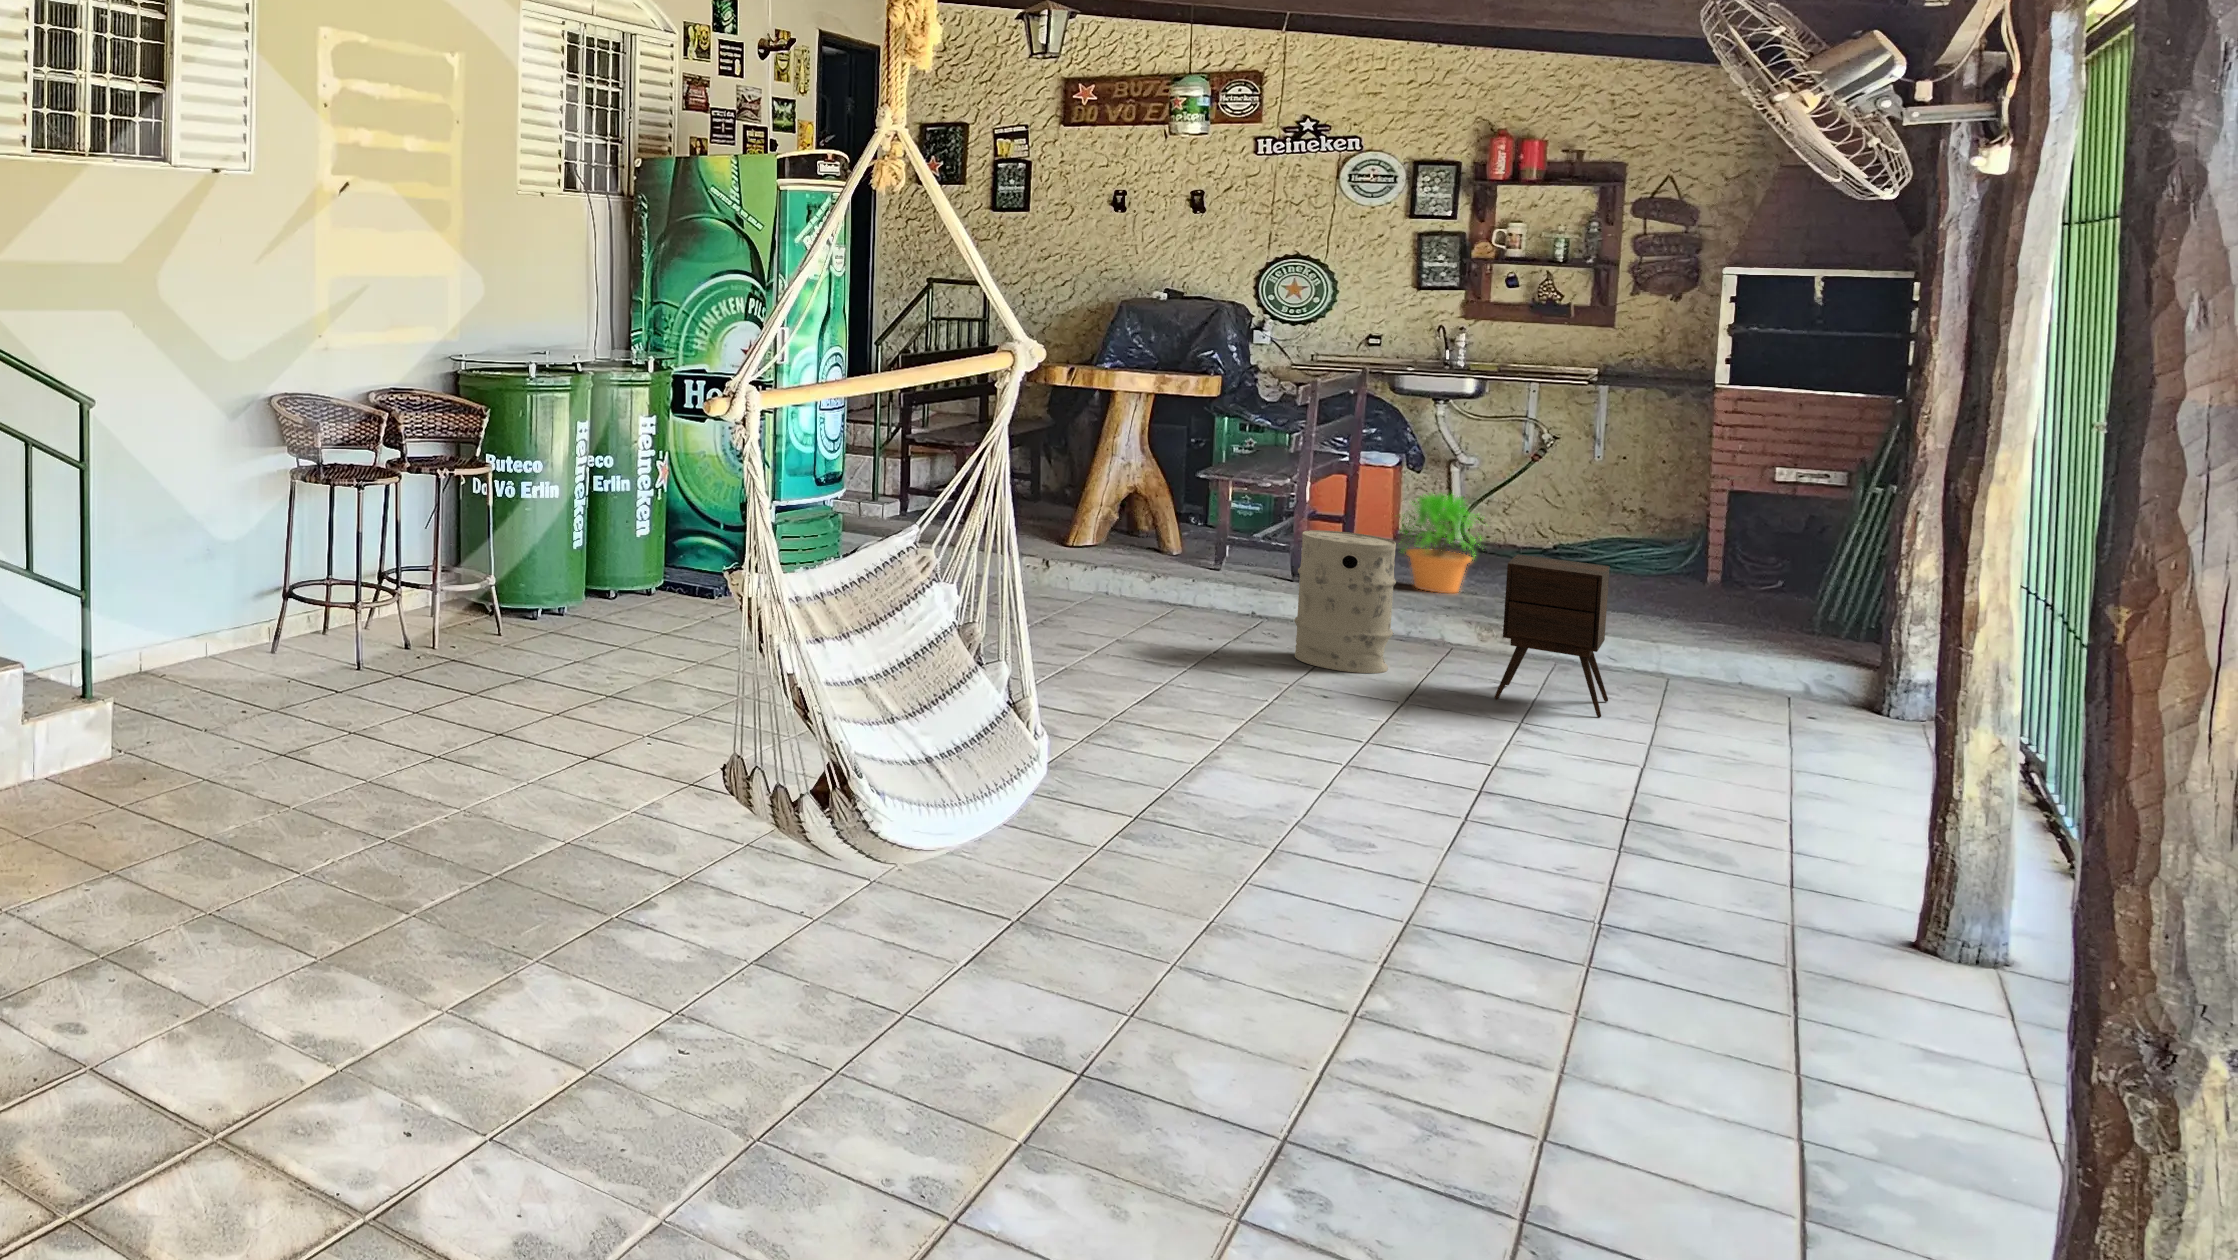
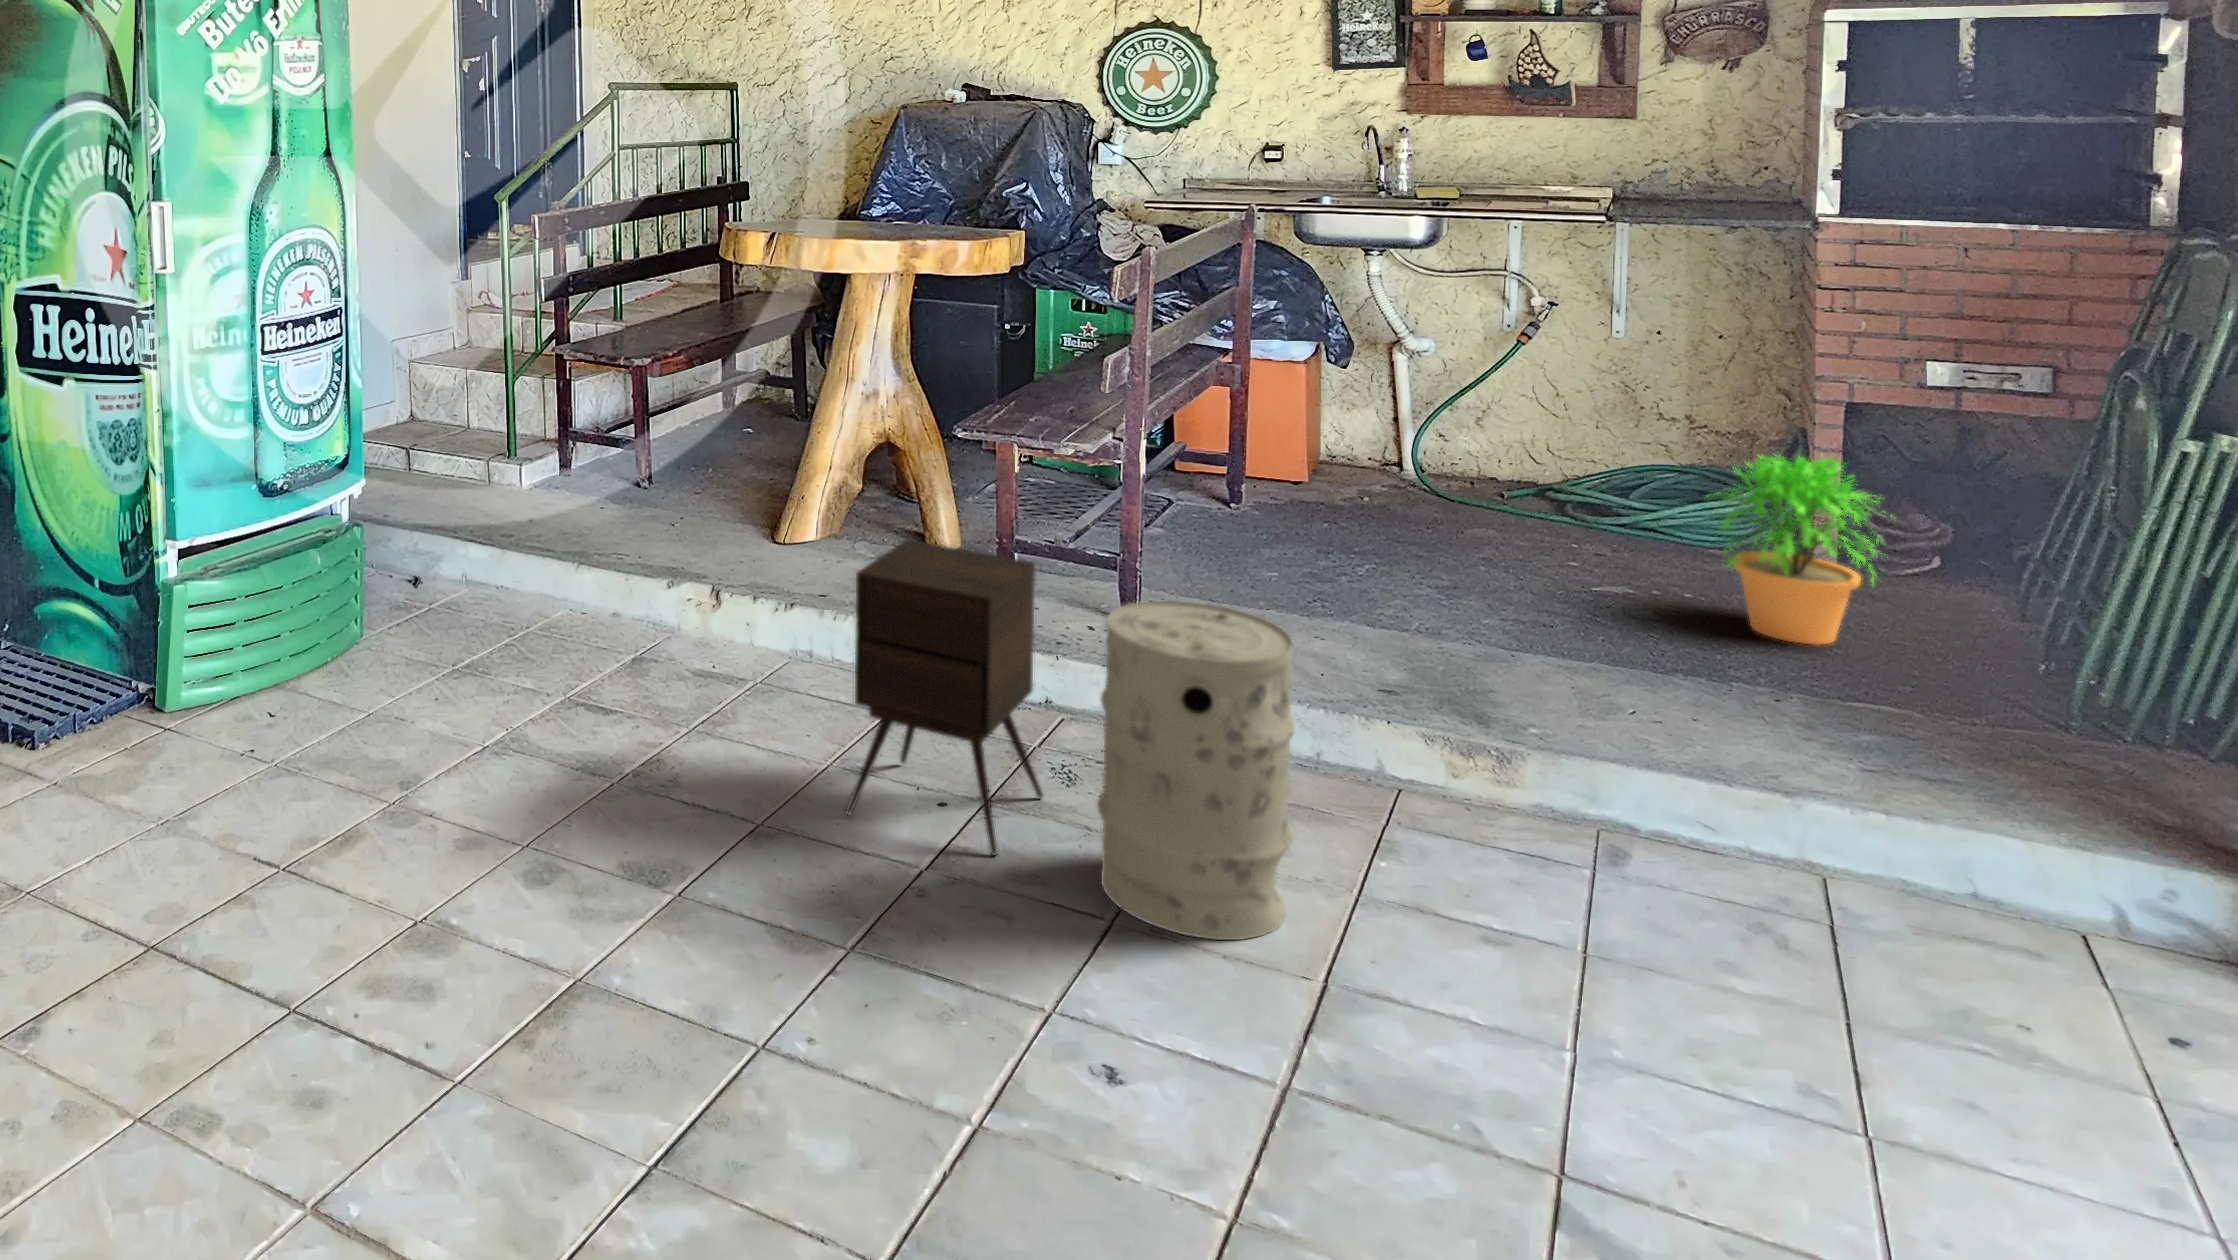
potted plant: present [1399,493,1481,593] -> present [1714,455,1879,645]
side table: present [1494,554,1610,717] -> present [846,540,1043,856]

